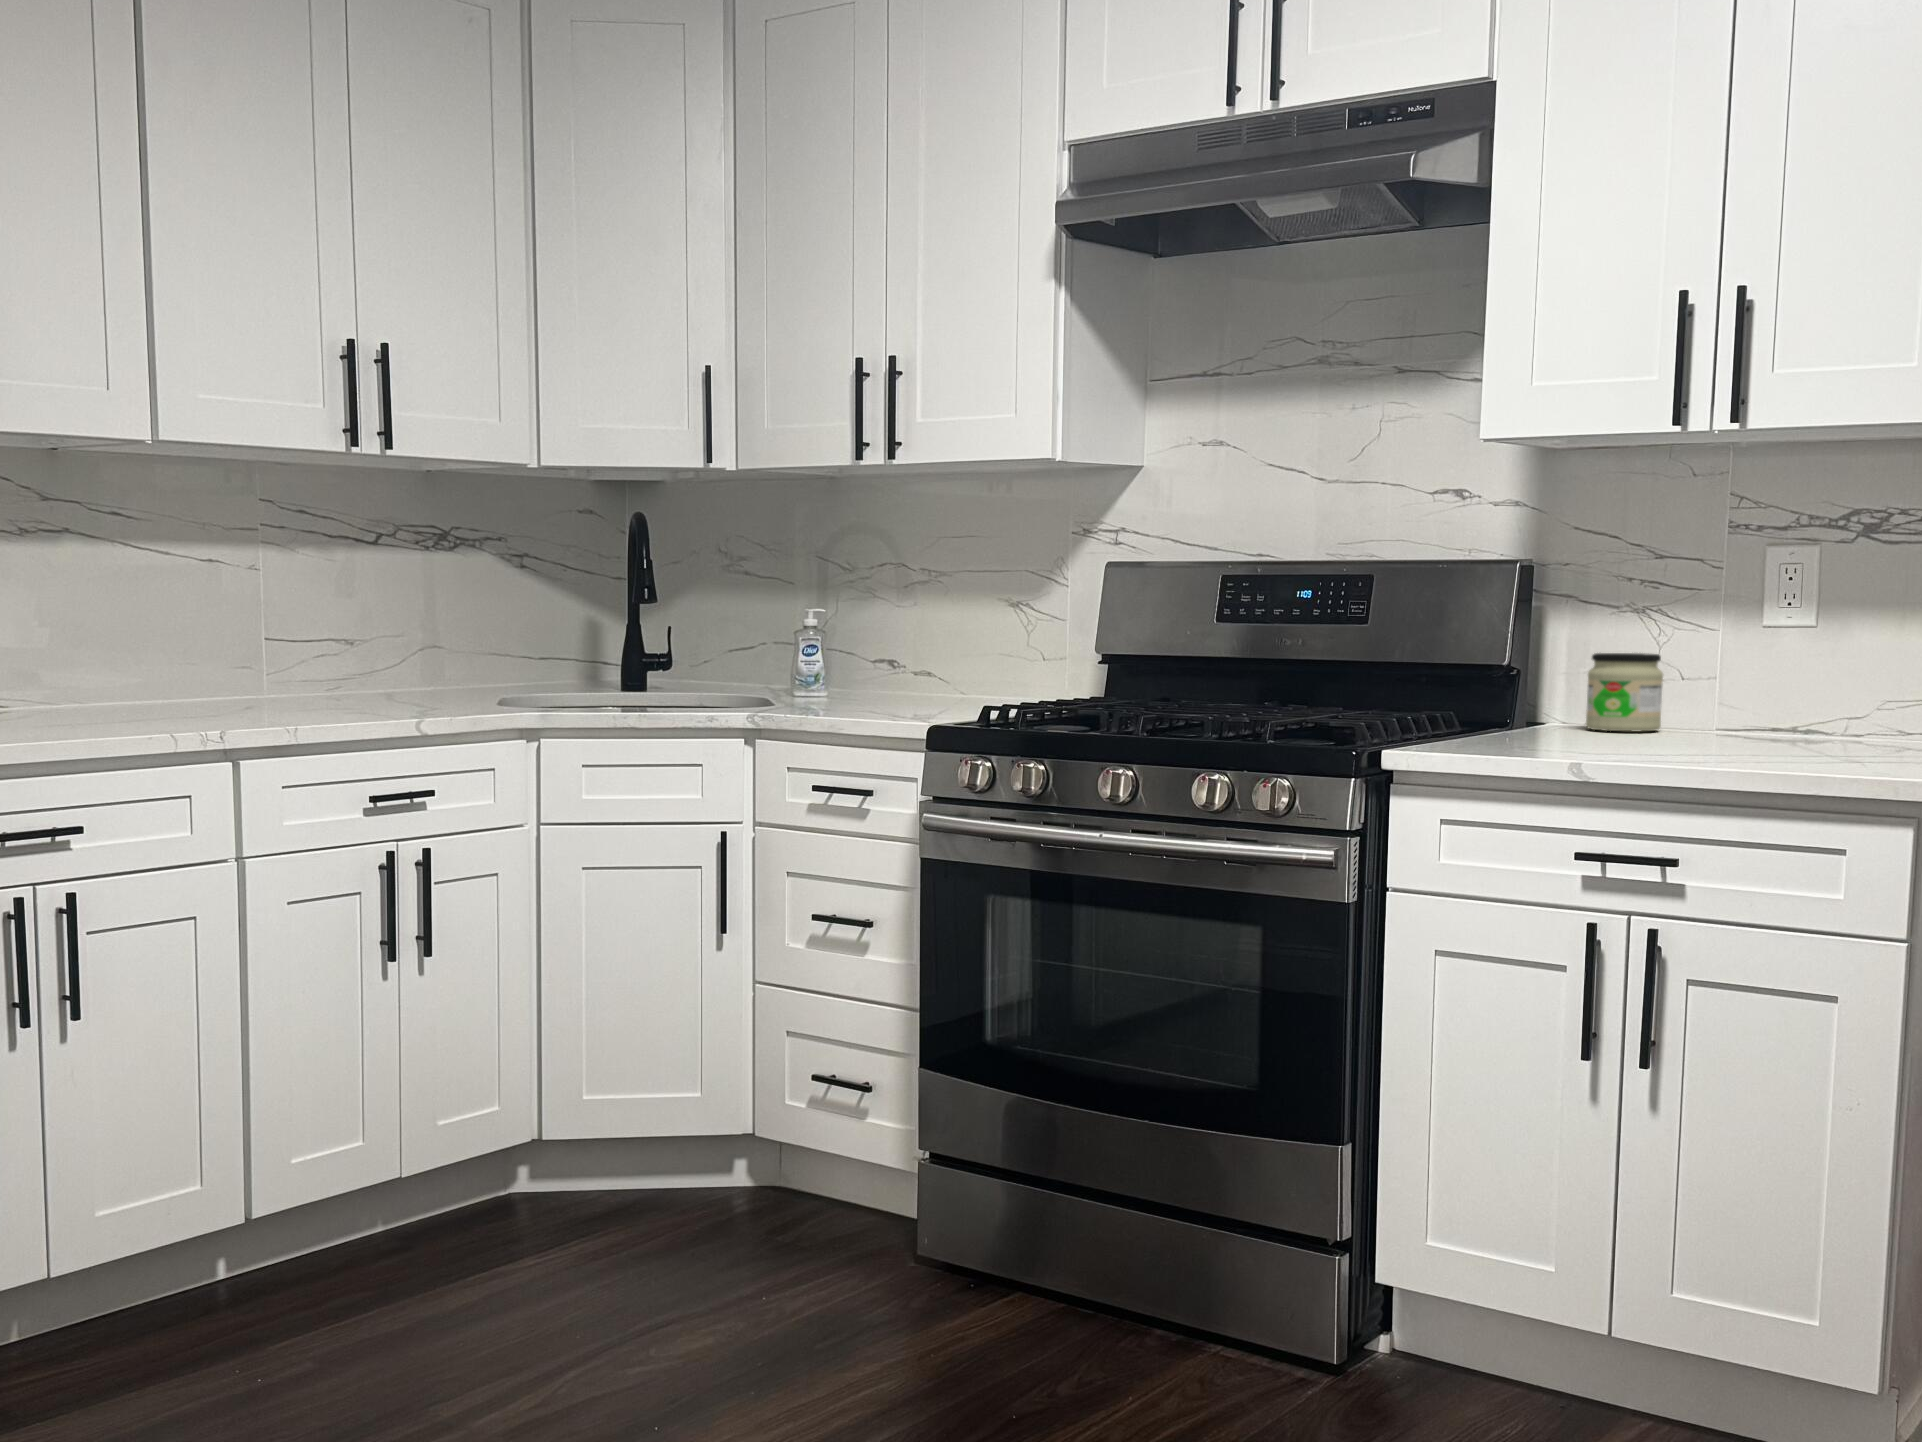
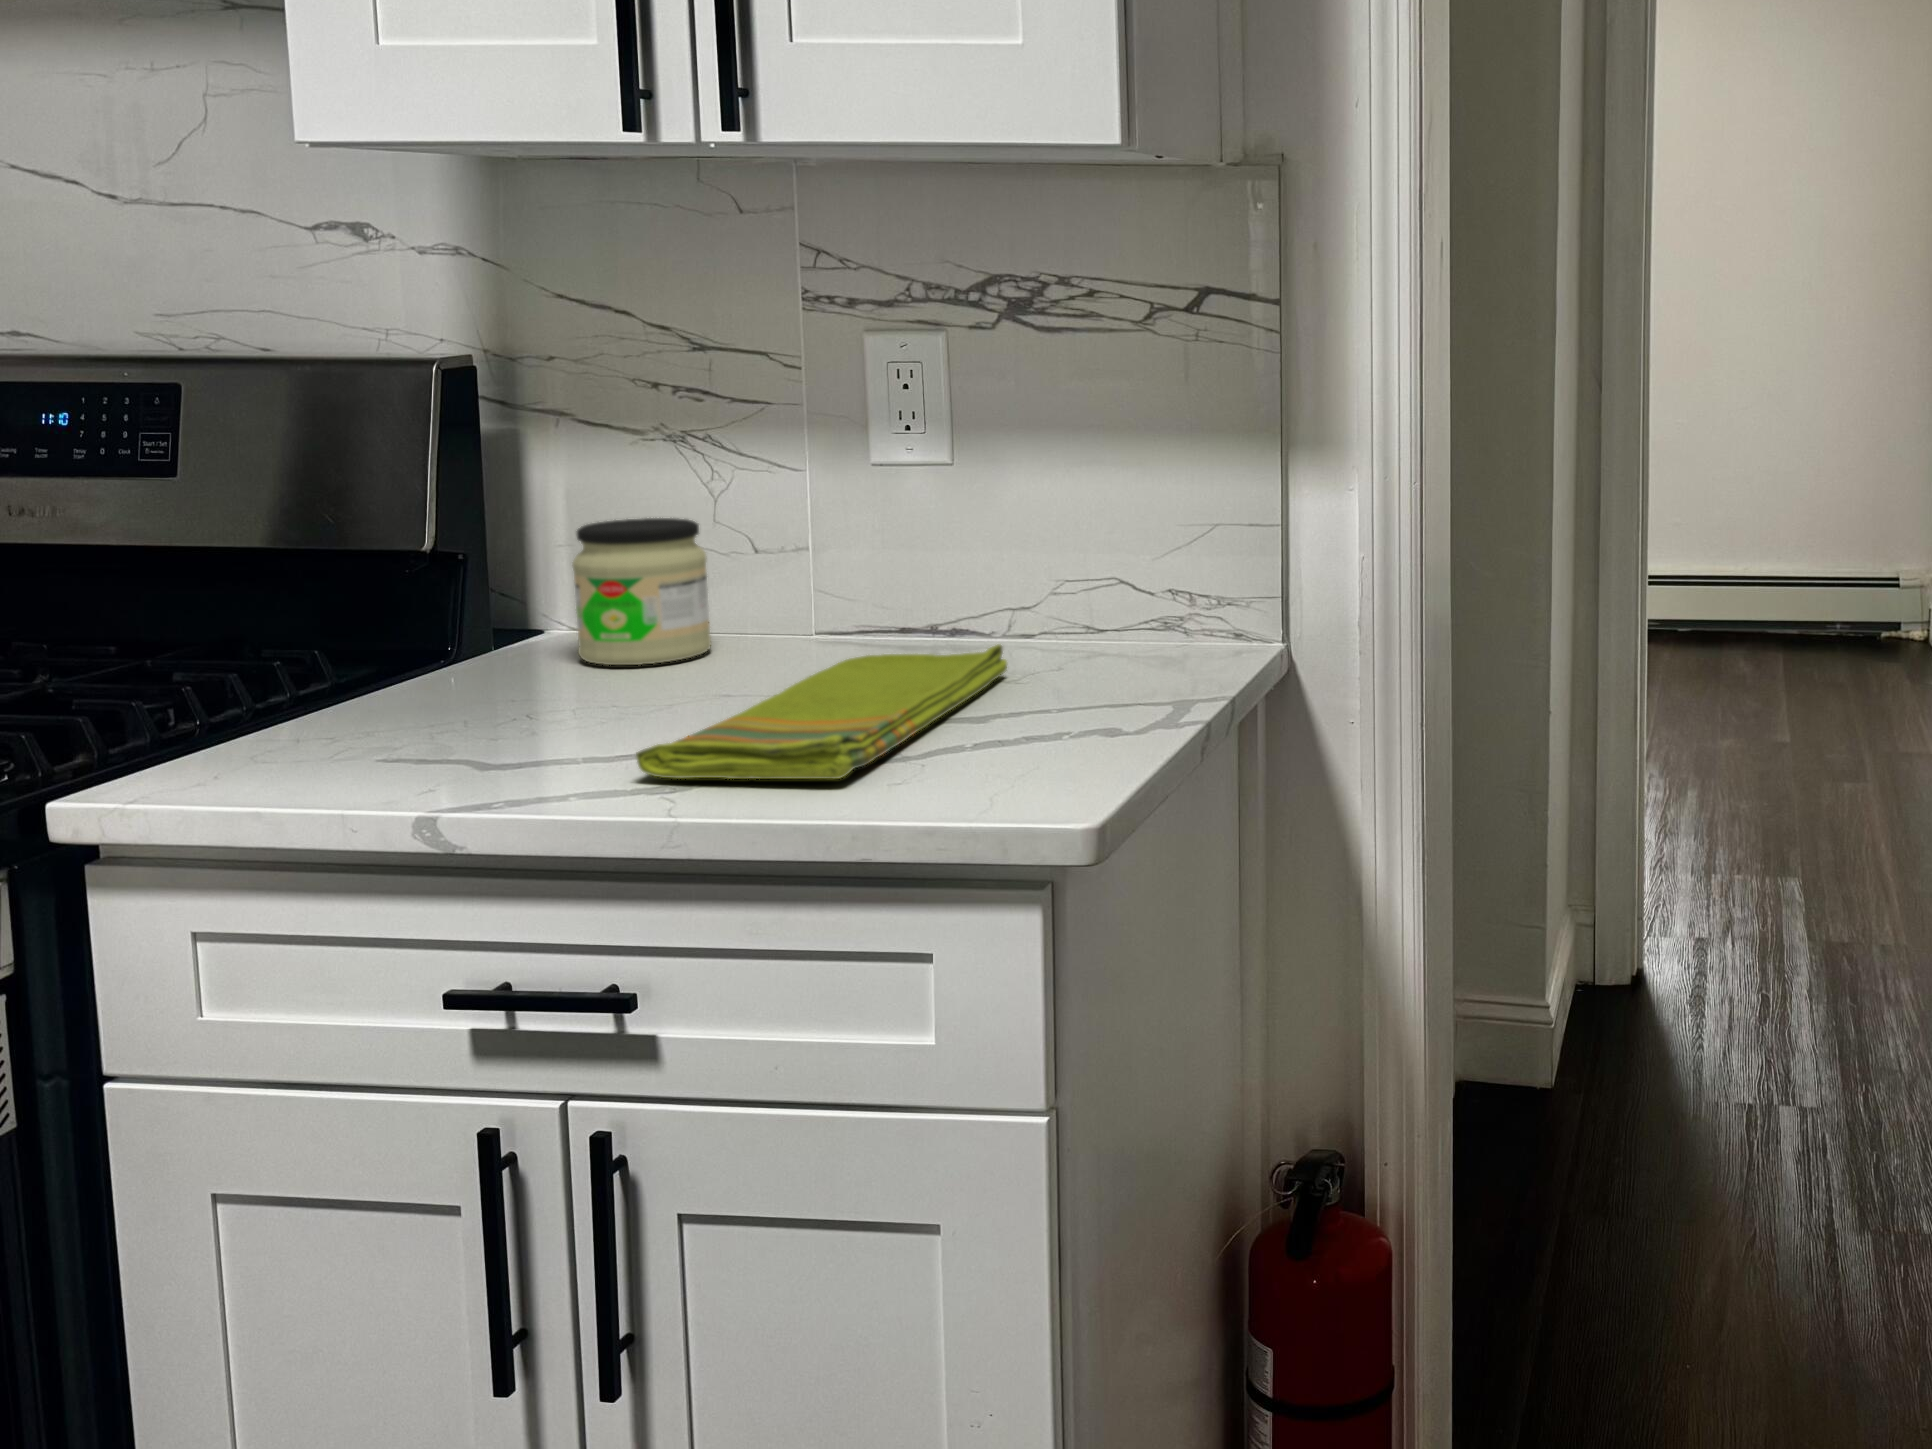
dish towel: none [1672,724,1856,757] -> present [636,644,1007,779]

